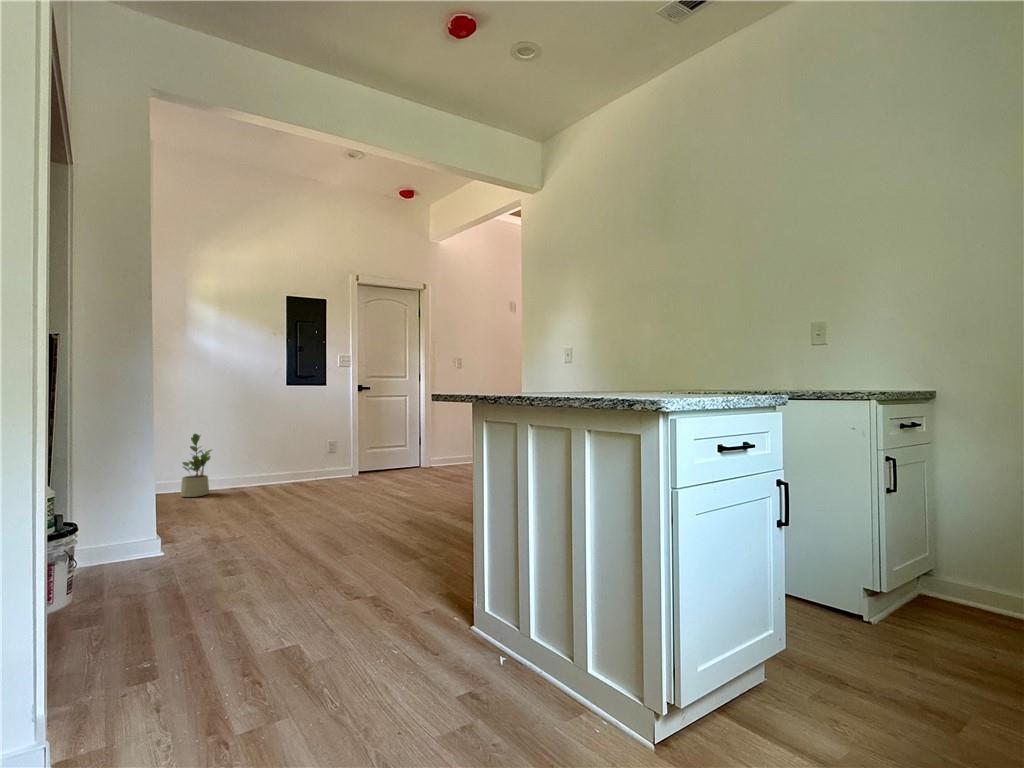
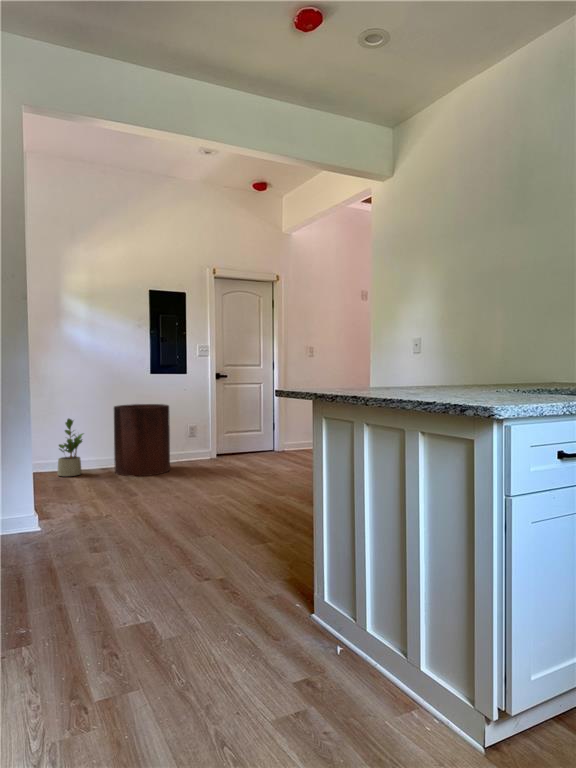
trash can: none [247,417,310,495] -> present [114,404,170,476]

